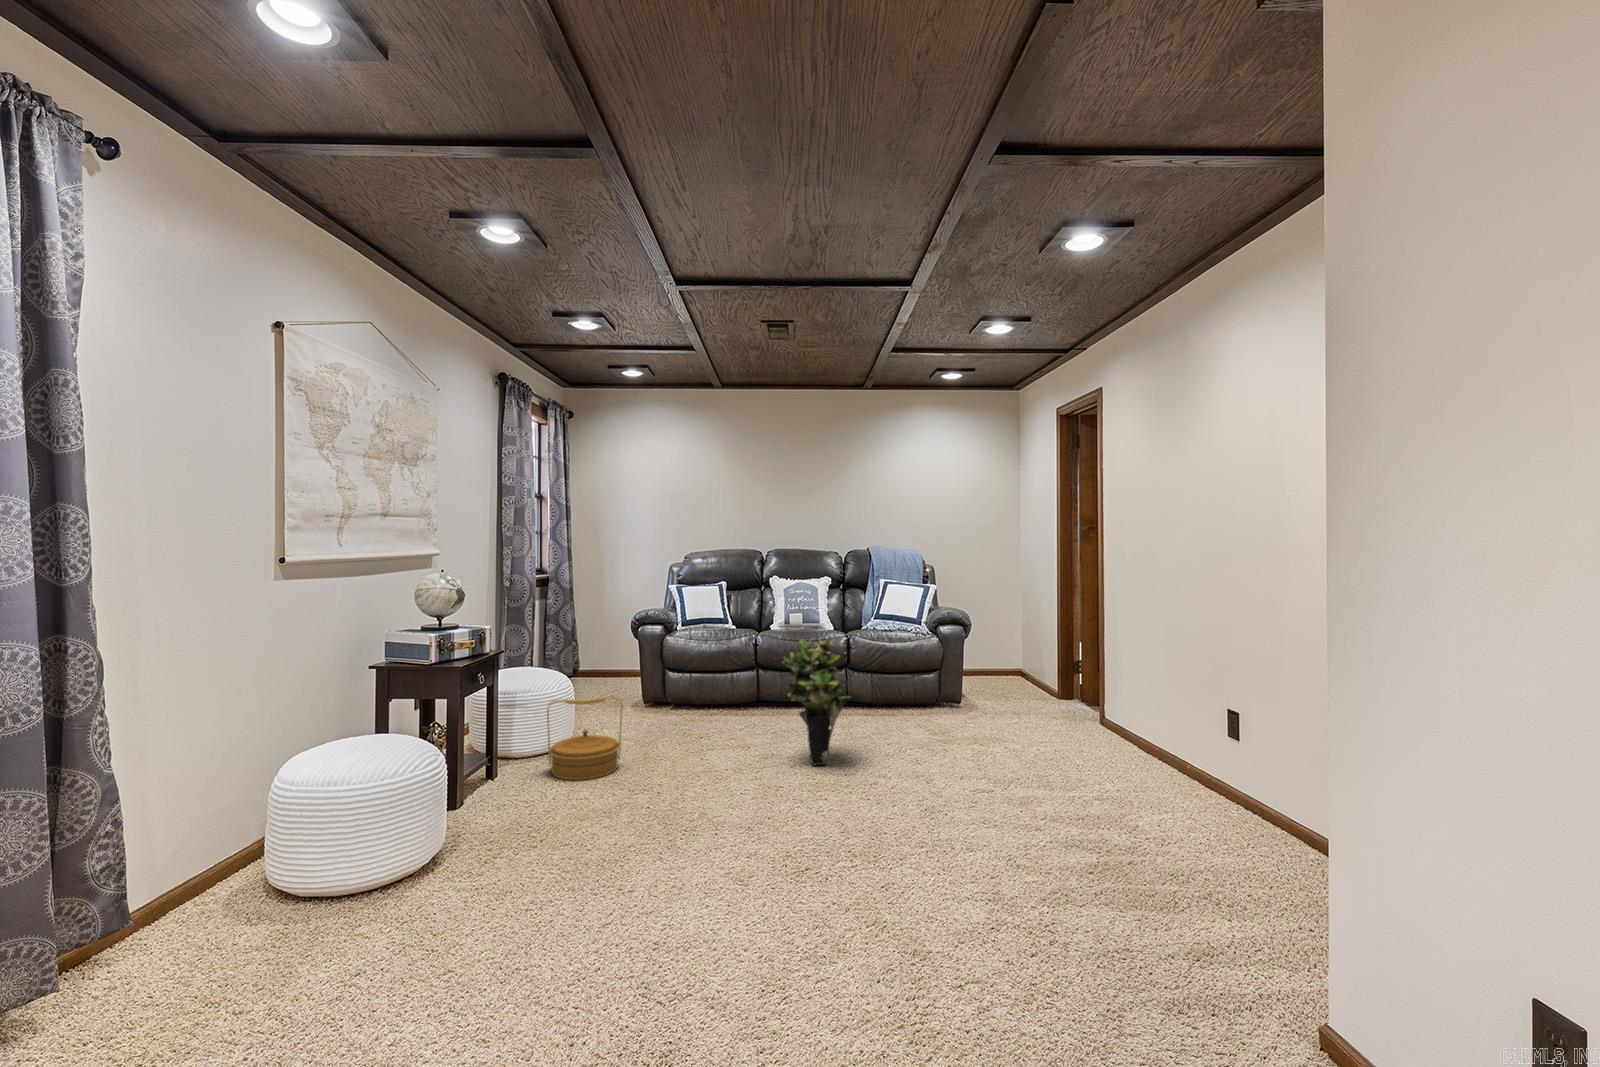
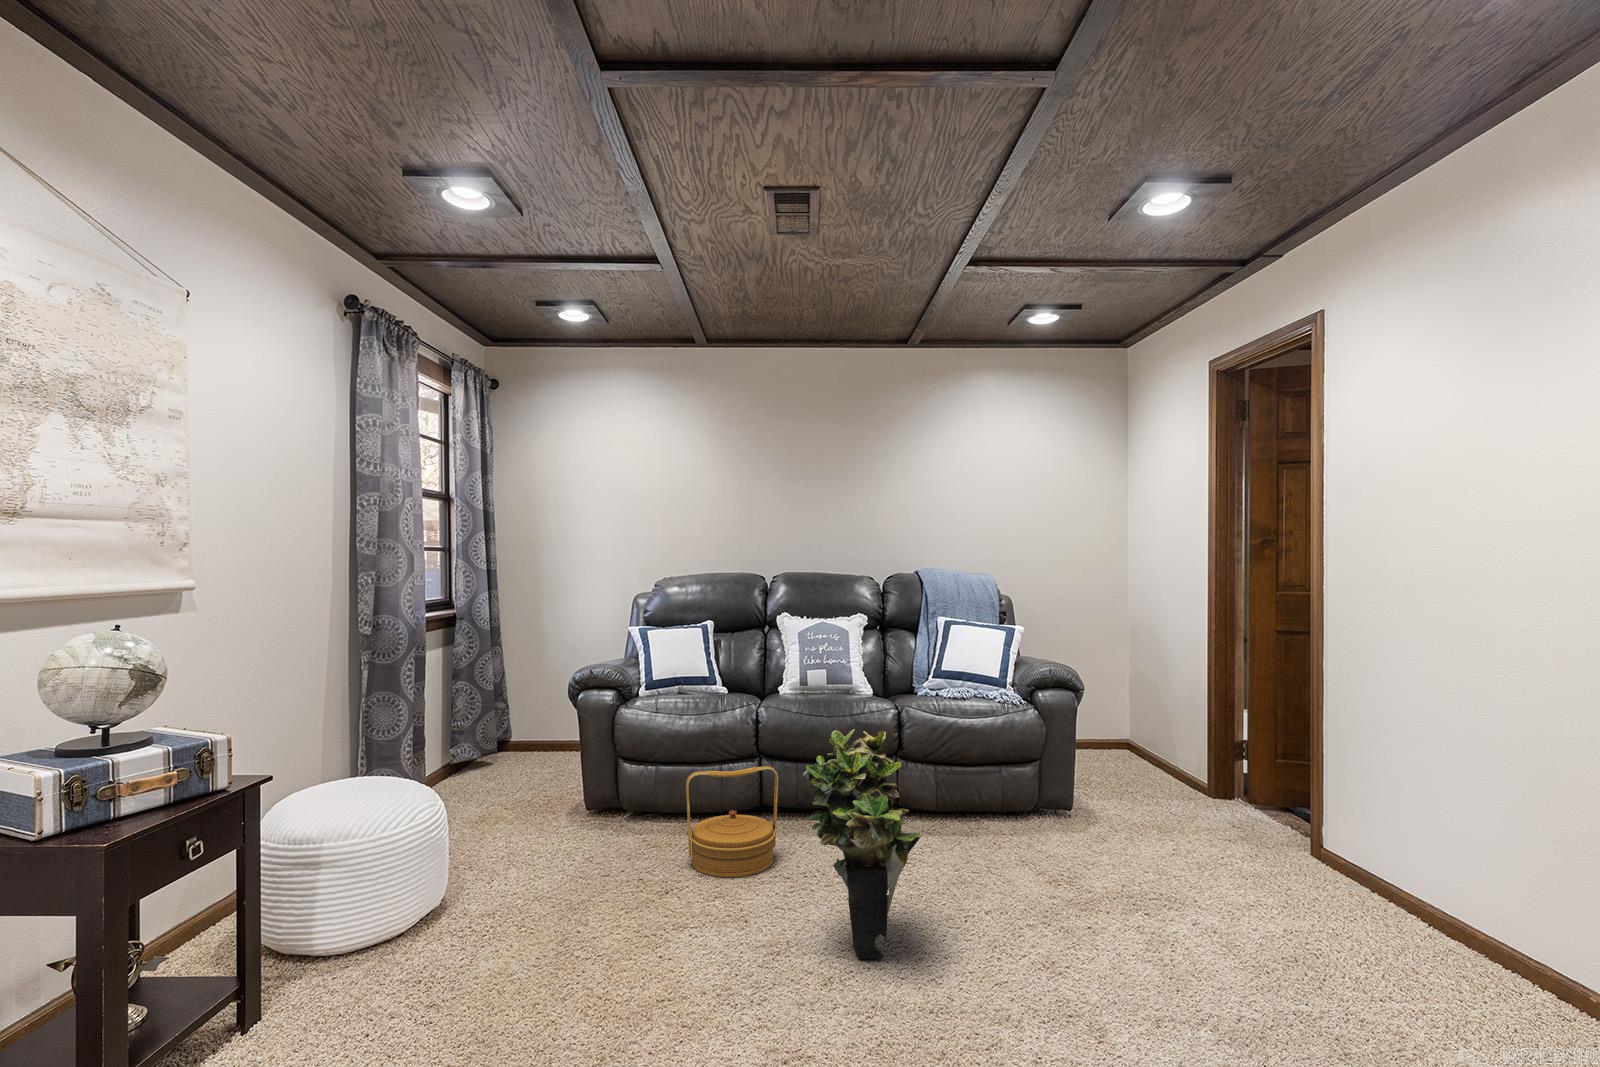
basket: present [547,696,622,780] -> present [686,766,778,877]

